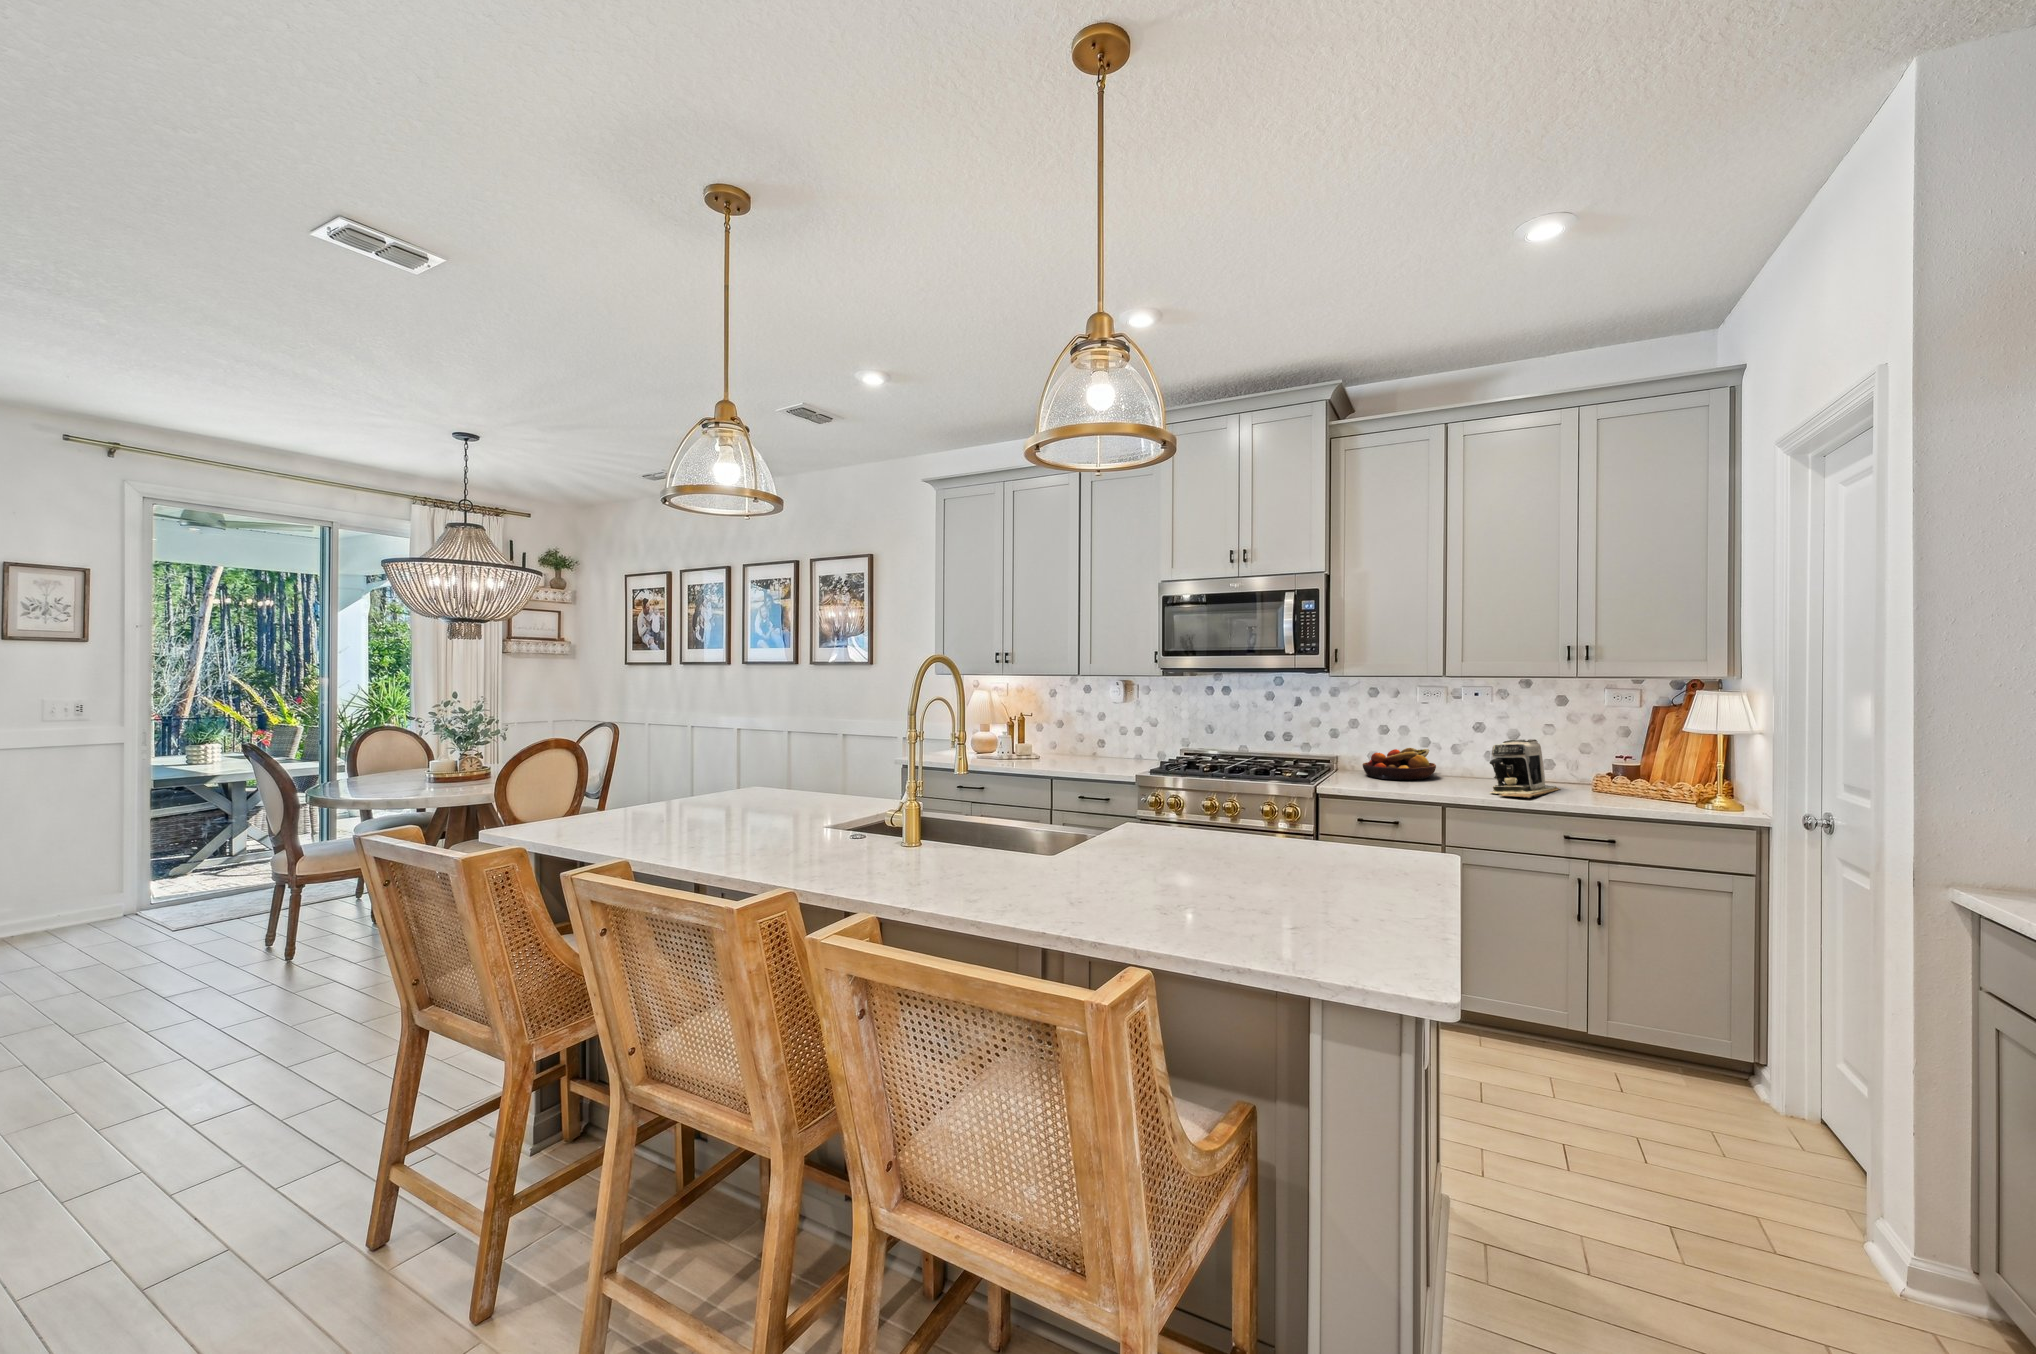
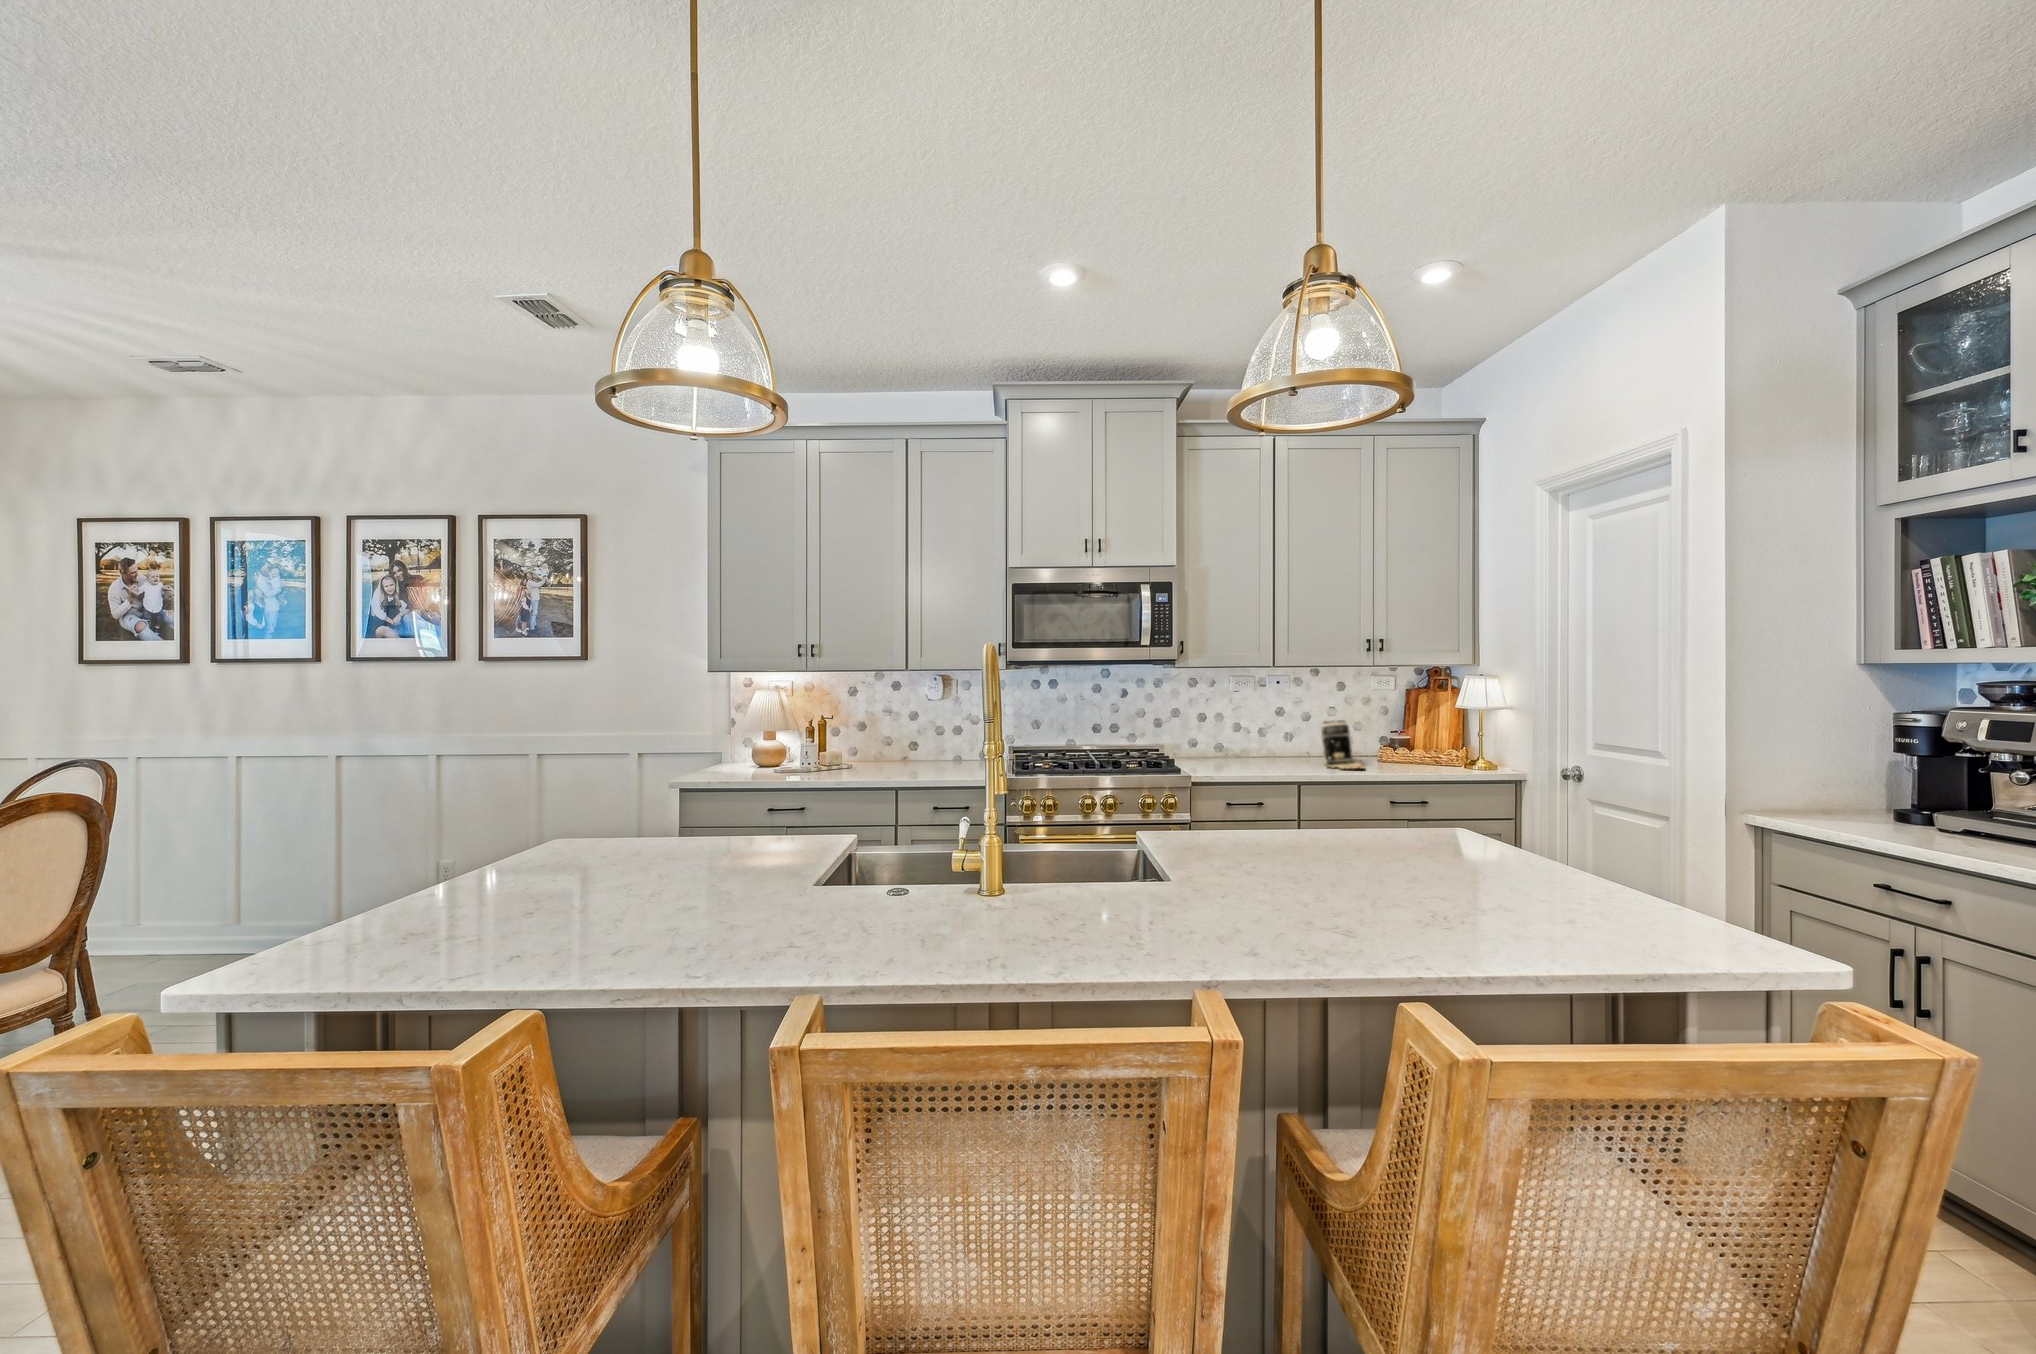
fruit bowl: present [1363,748,1436,780] -> none [1196,732,1259,762]

